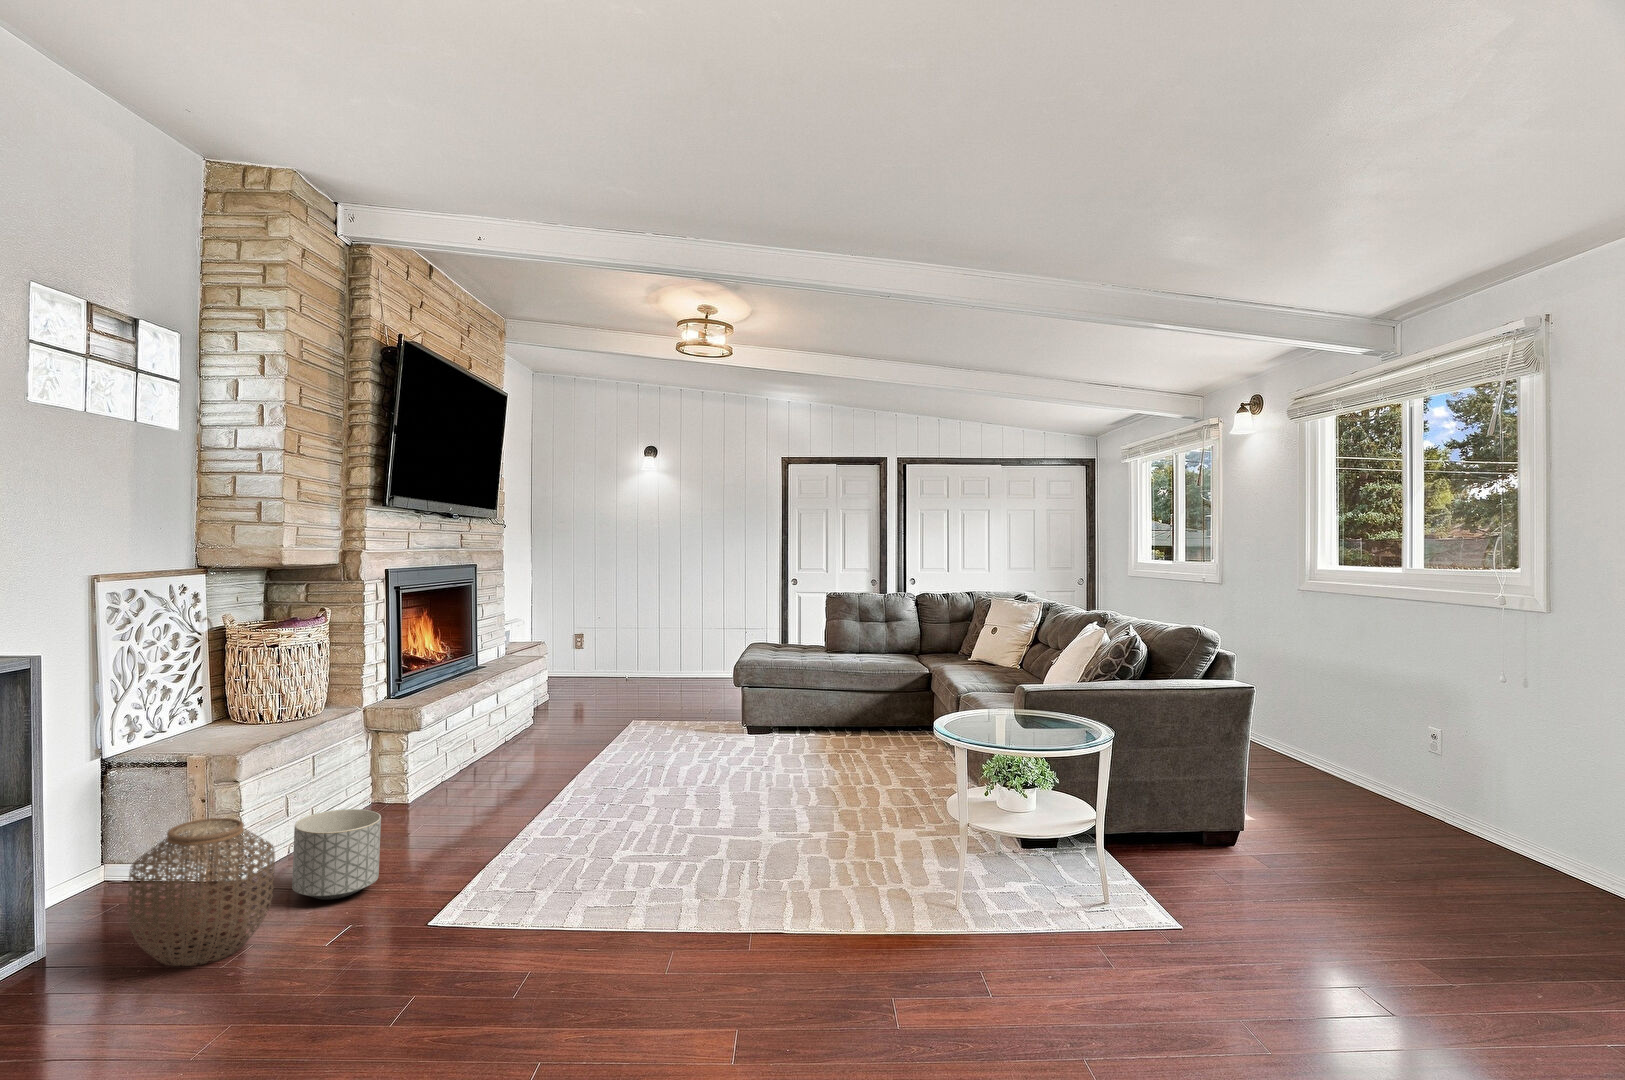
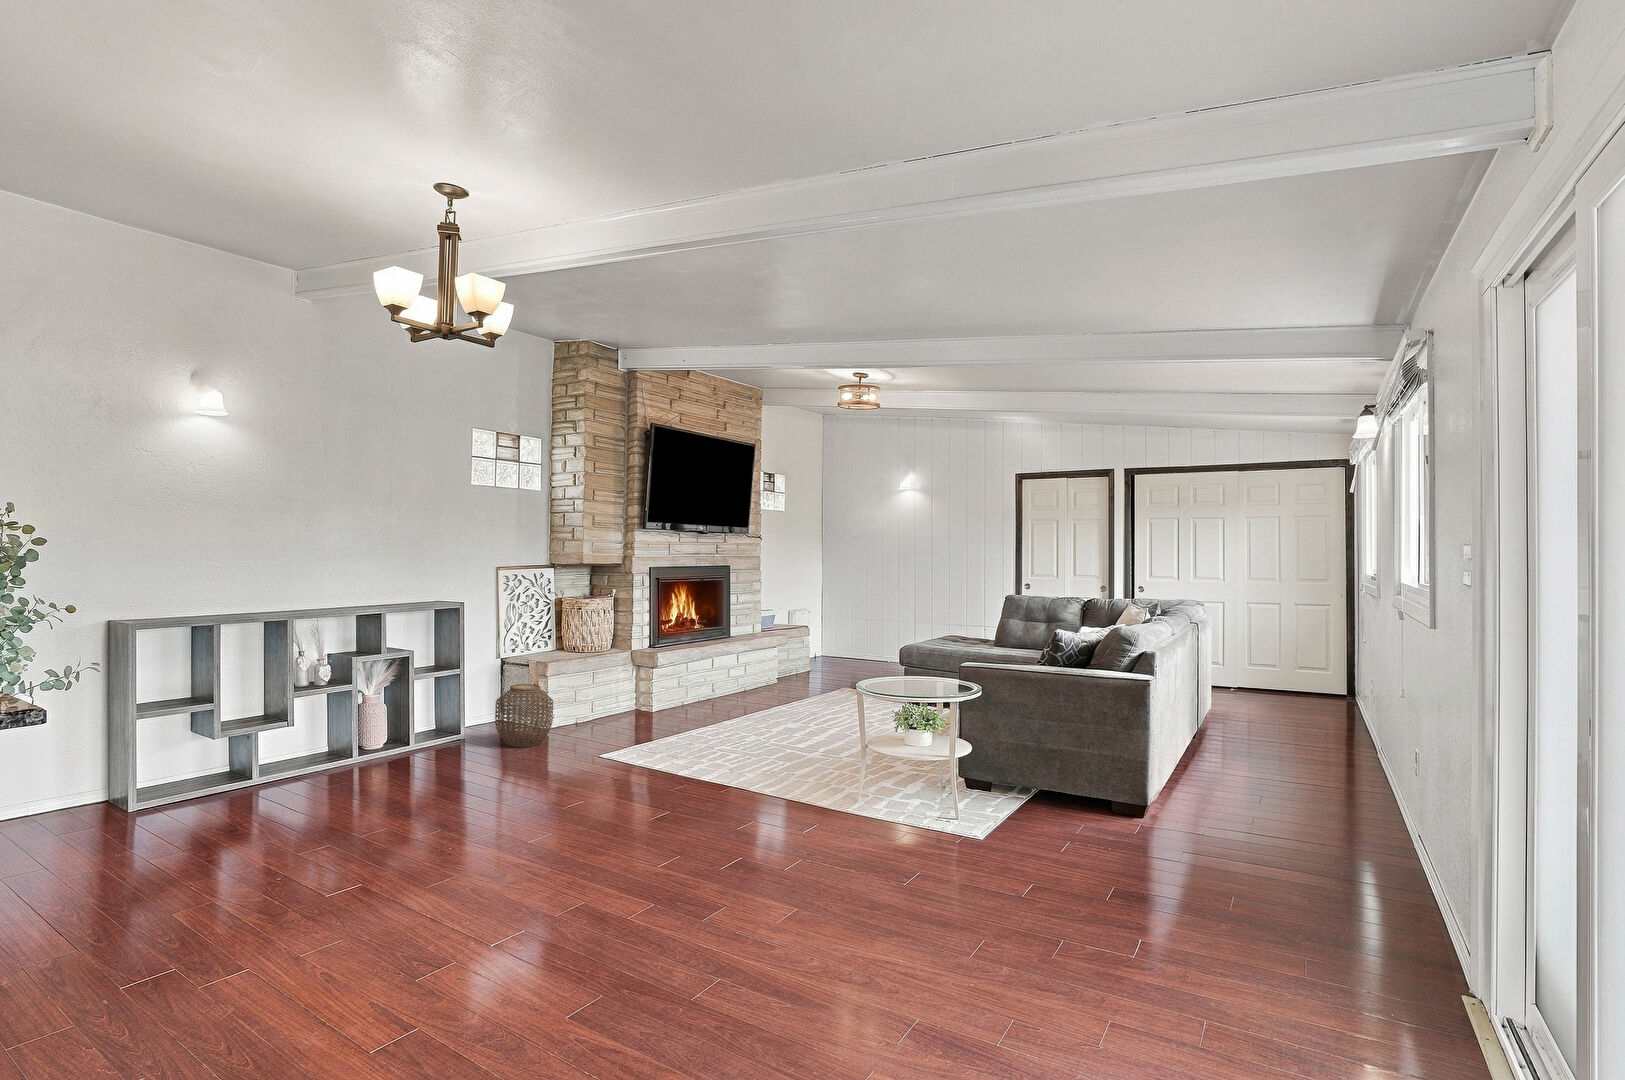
planter: present [292,809,381,900] -> none [569,694,610,737]

